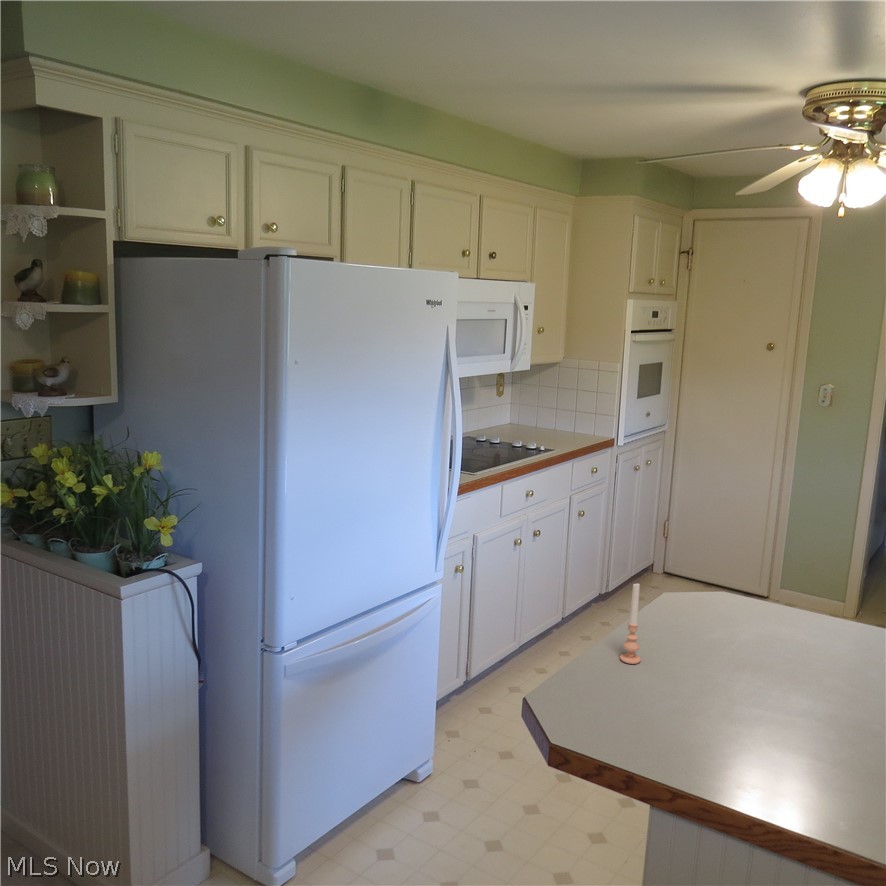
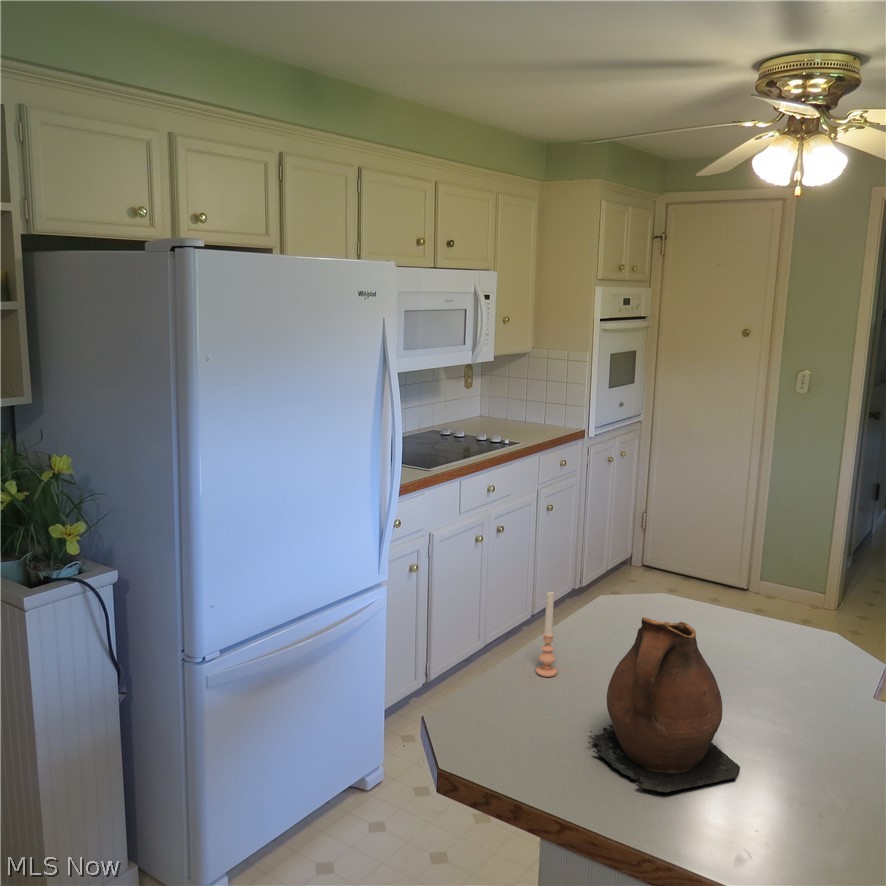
ceramic pitcher: none [684,603,832,767] -> present [588,617,740,792]

